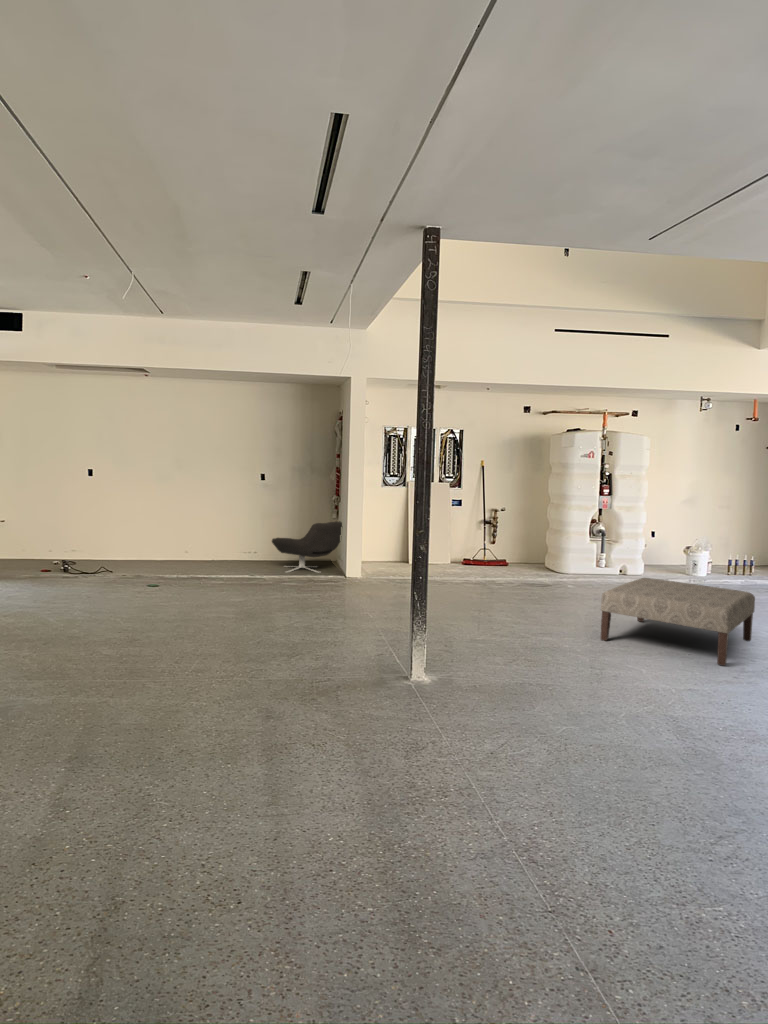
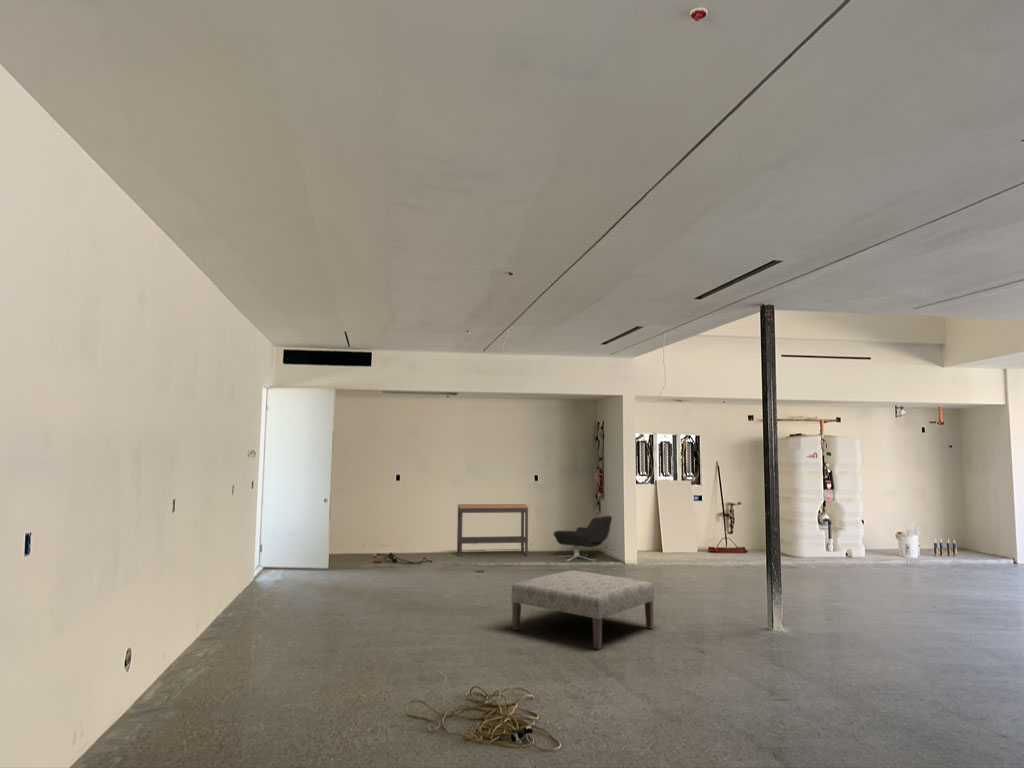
console table: none [167,506,252,565] -> present [457,504,528,556]
ottoman: present [601,578,755,666] -> present [512,570,654,649]

